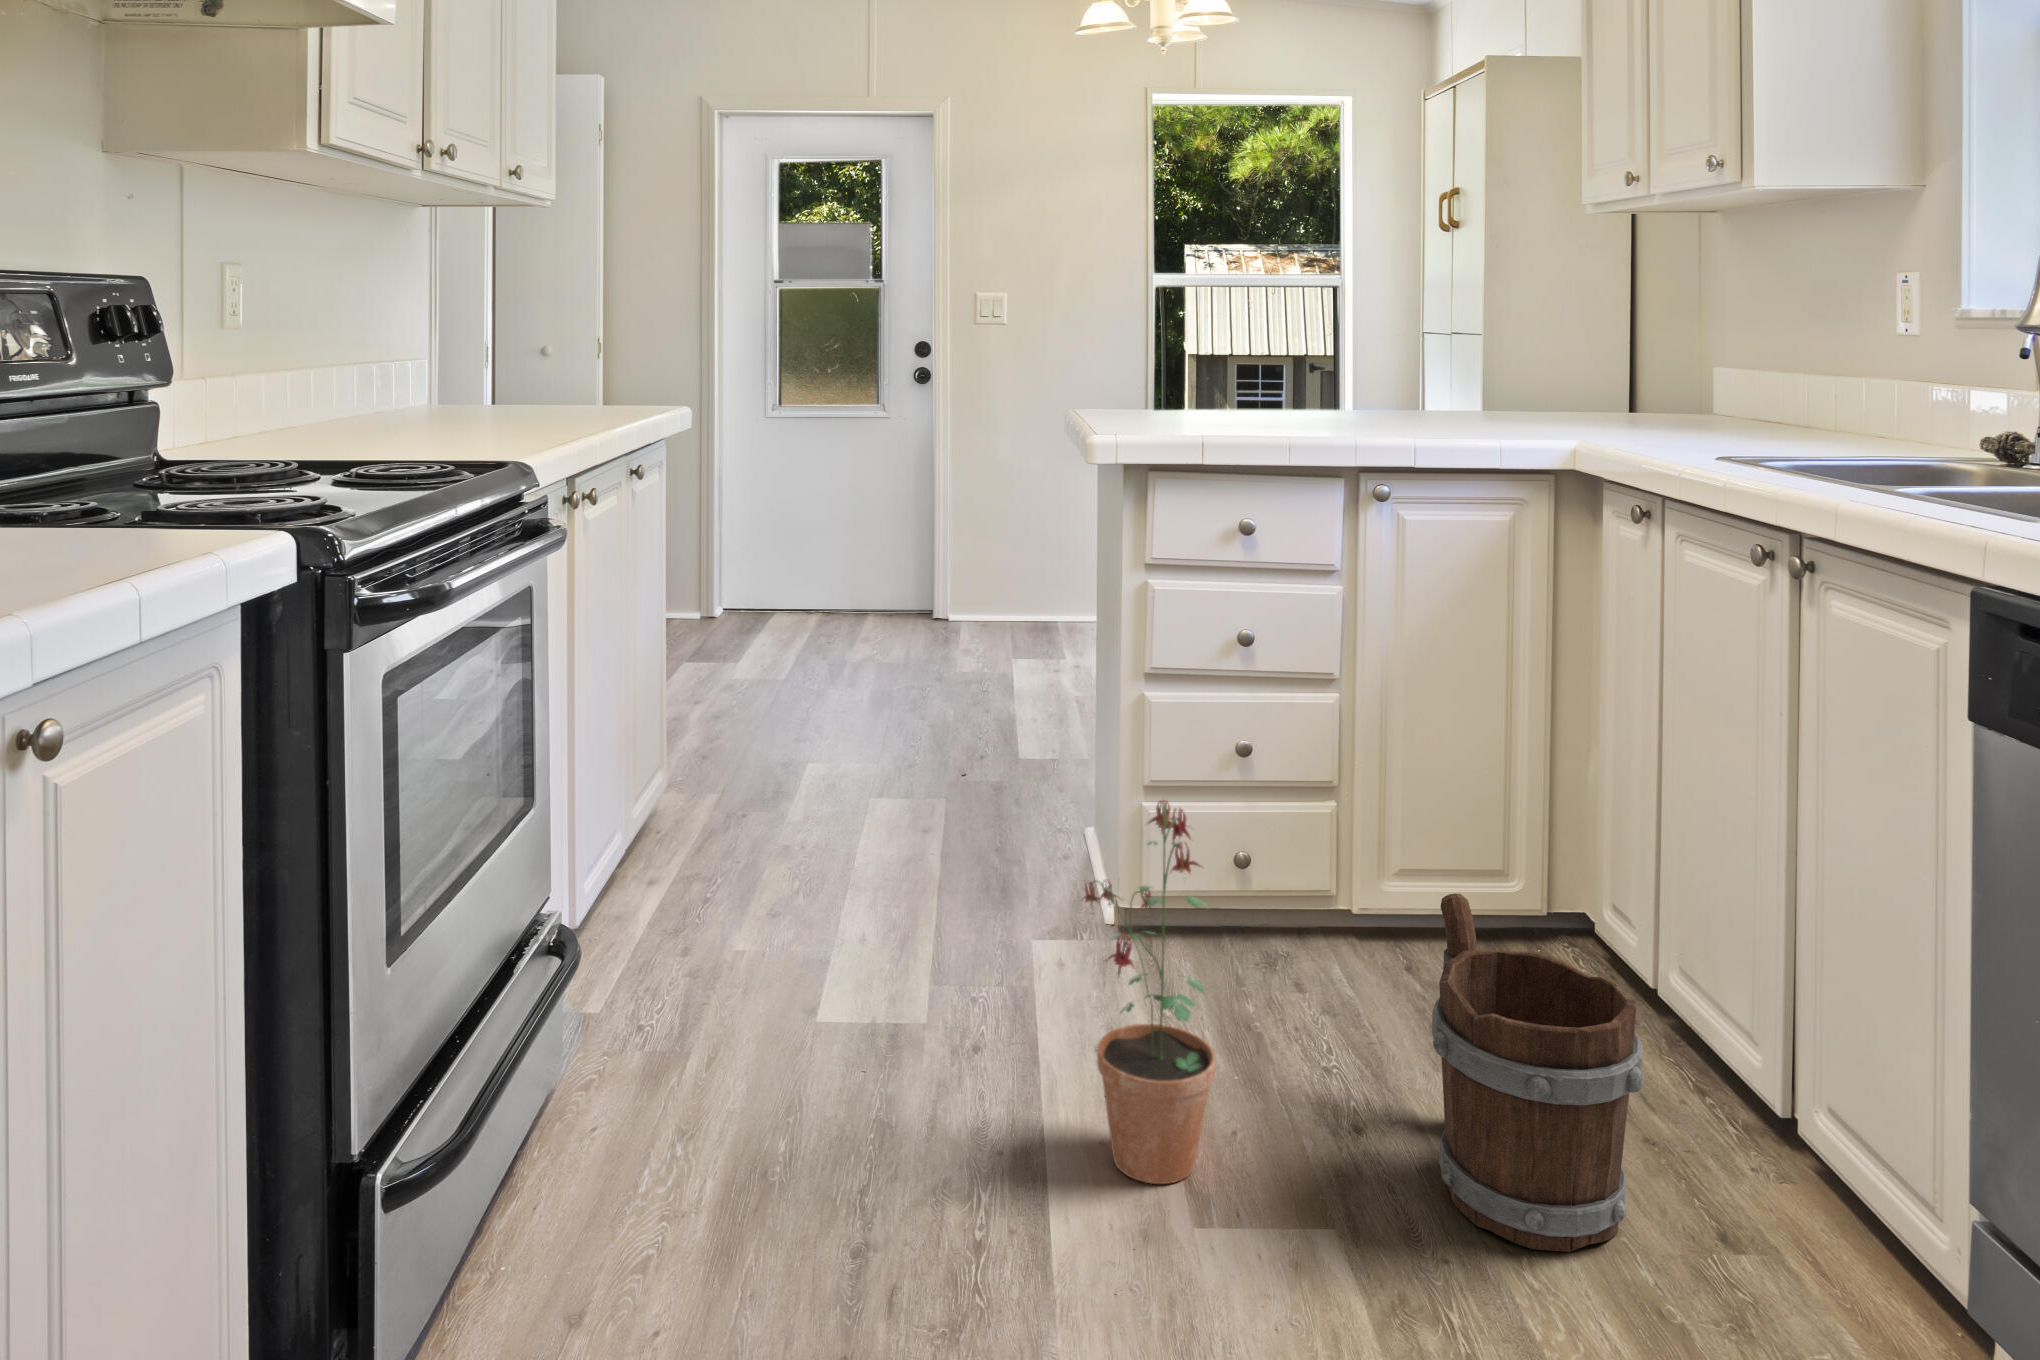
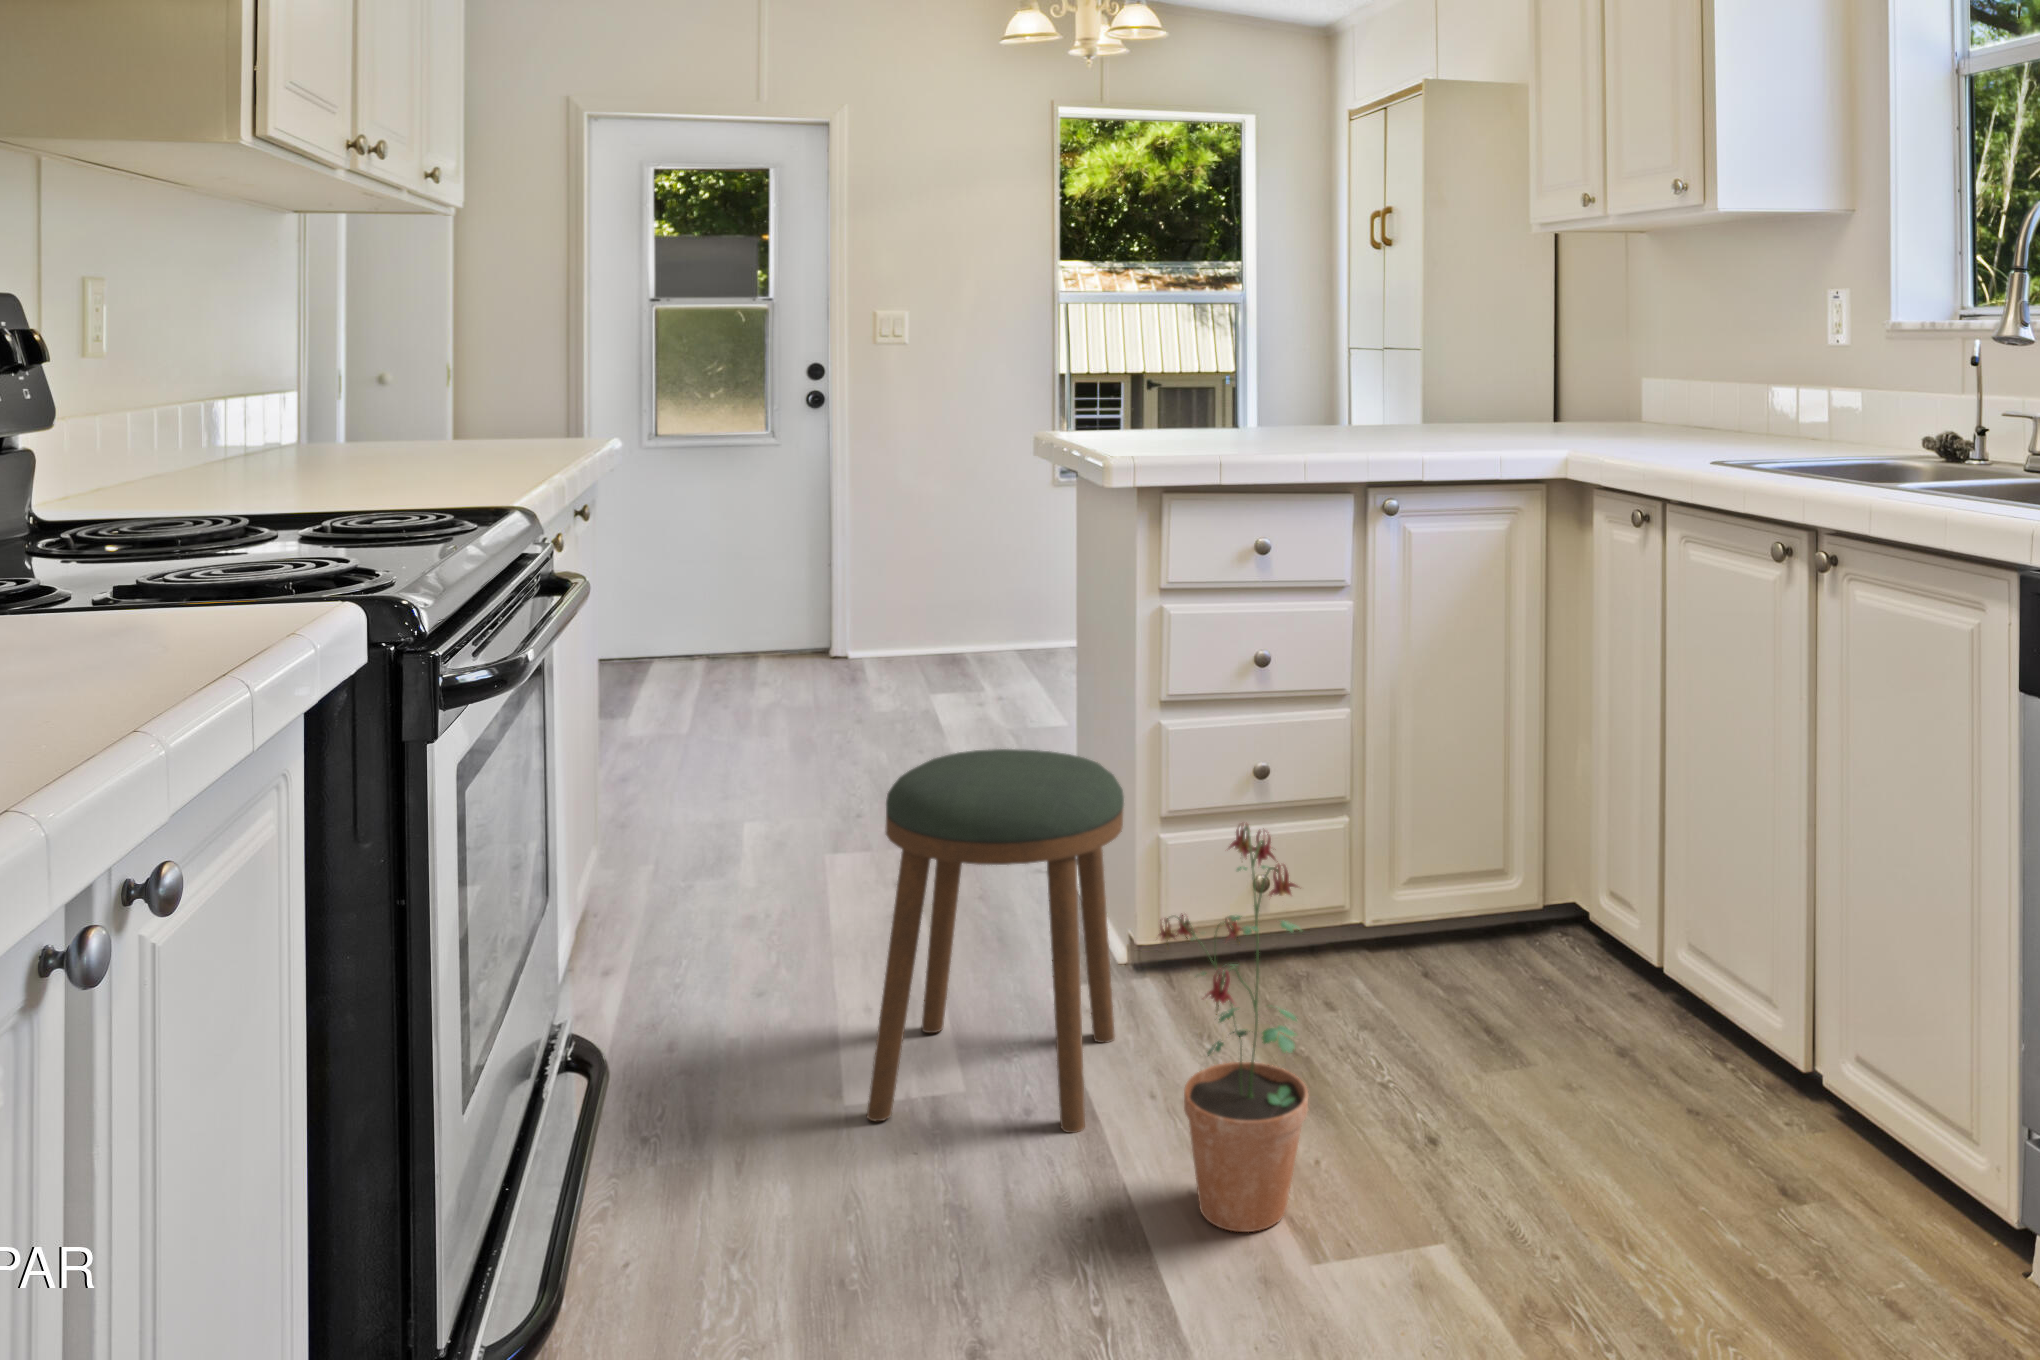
stool: none [847,713,1084,1069] -> present [867,749,1124,1133]
bucket: present [1432,893,1644,1252] -> none [1501,893,1720,1234]

